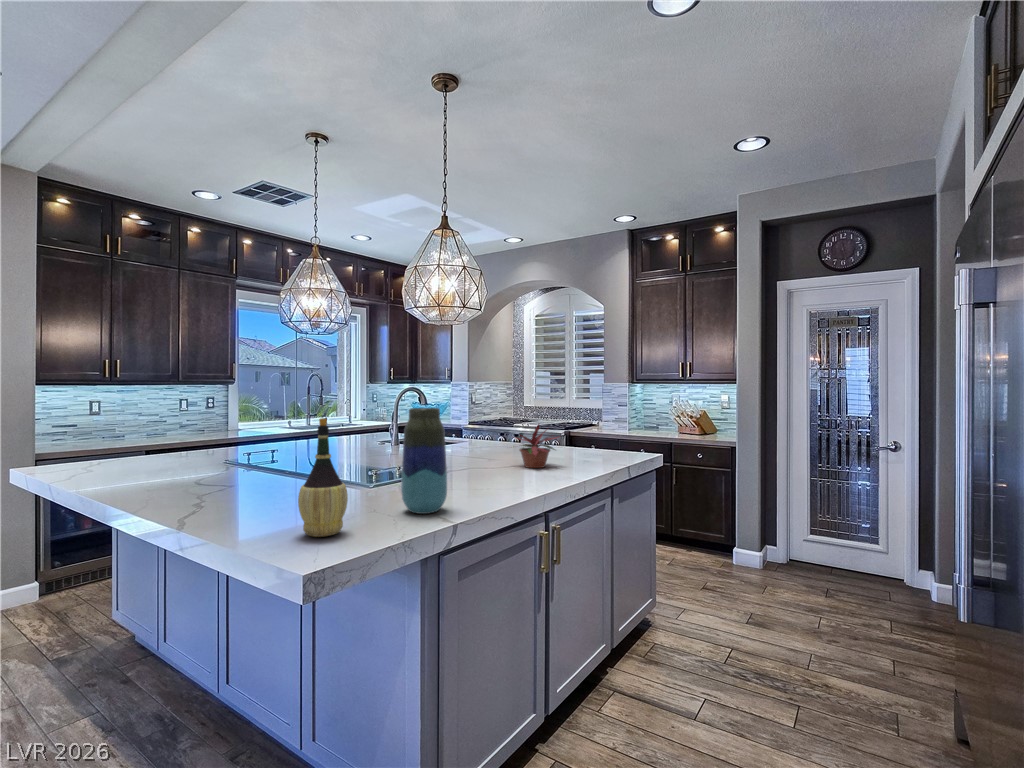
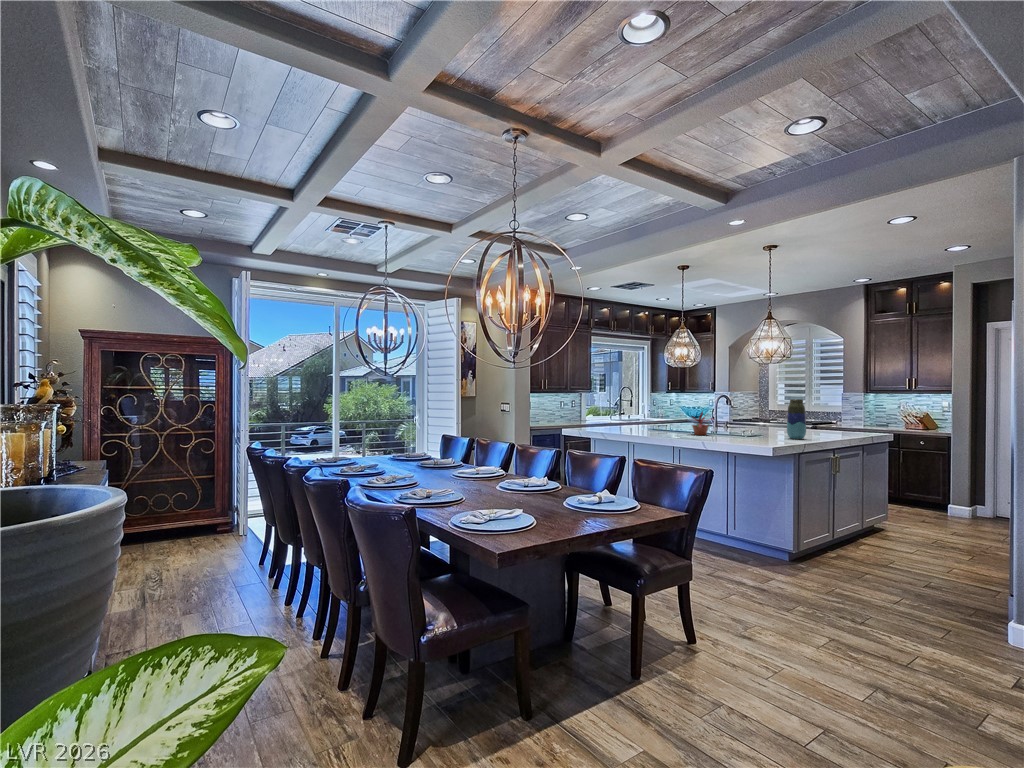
wine bottle: present [298,418,348,537] -> none [762,401,779,440]
potted plant: present [516,425,558,468] -> present [692,412,710,435]

